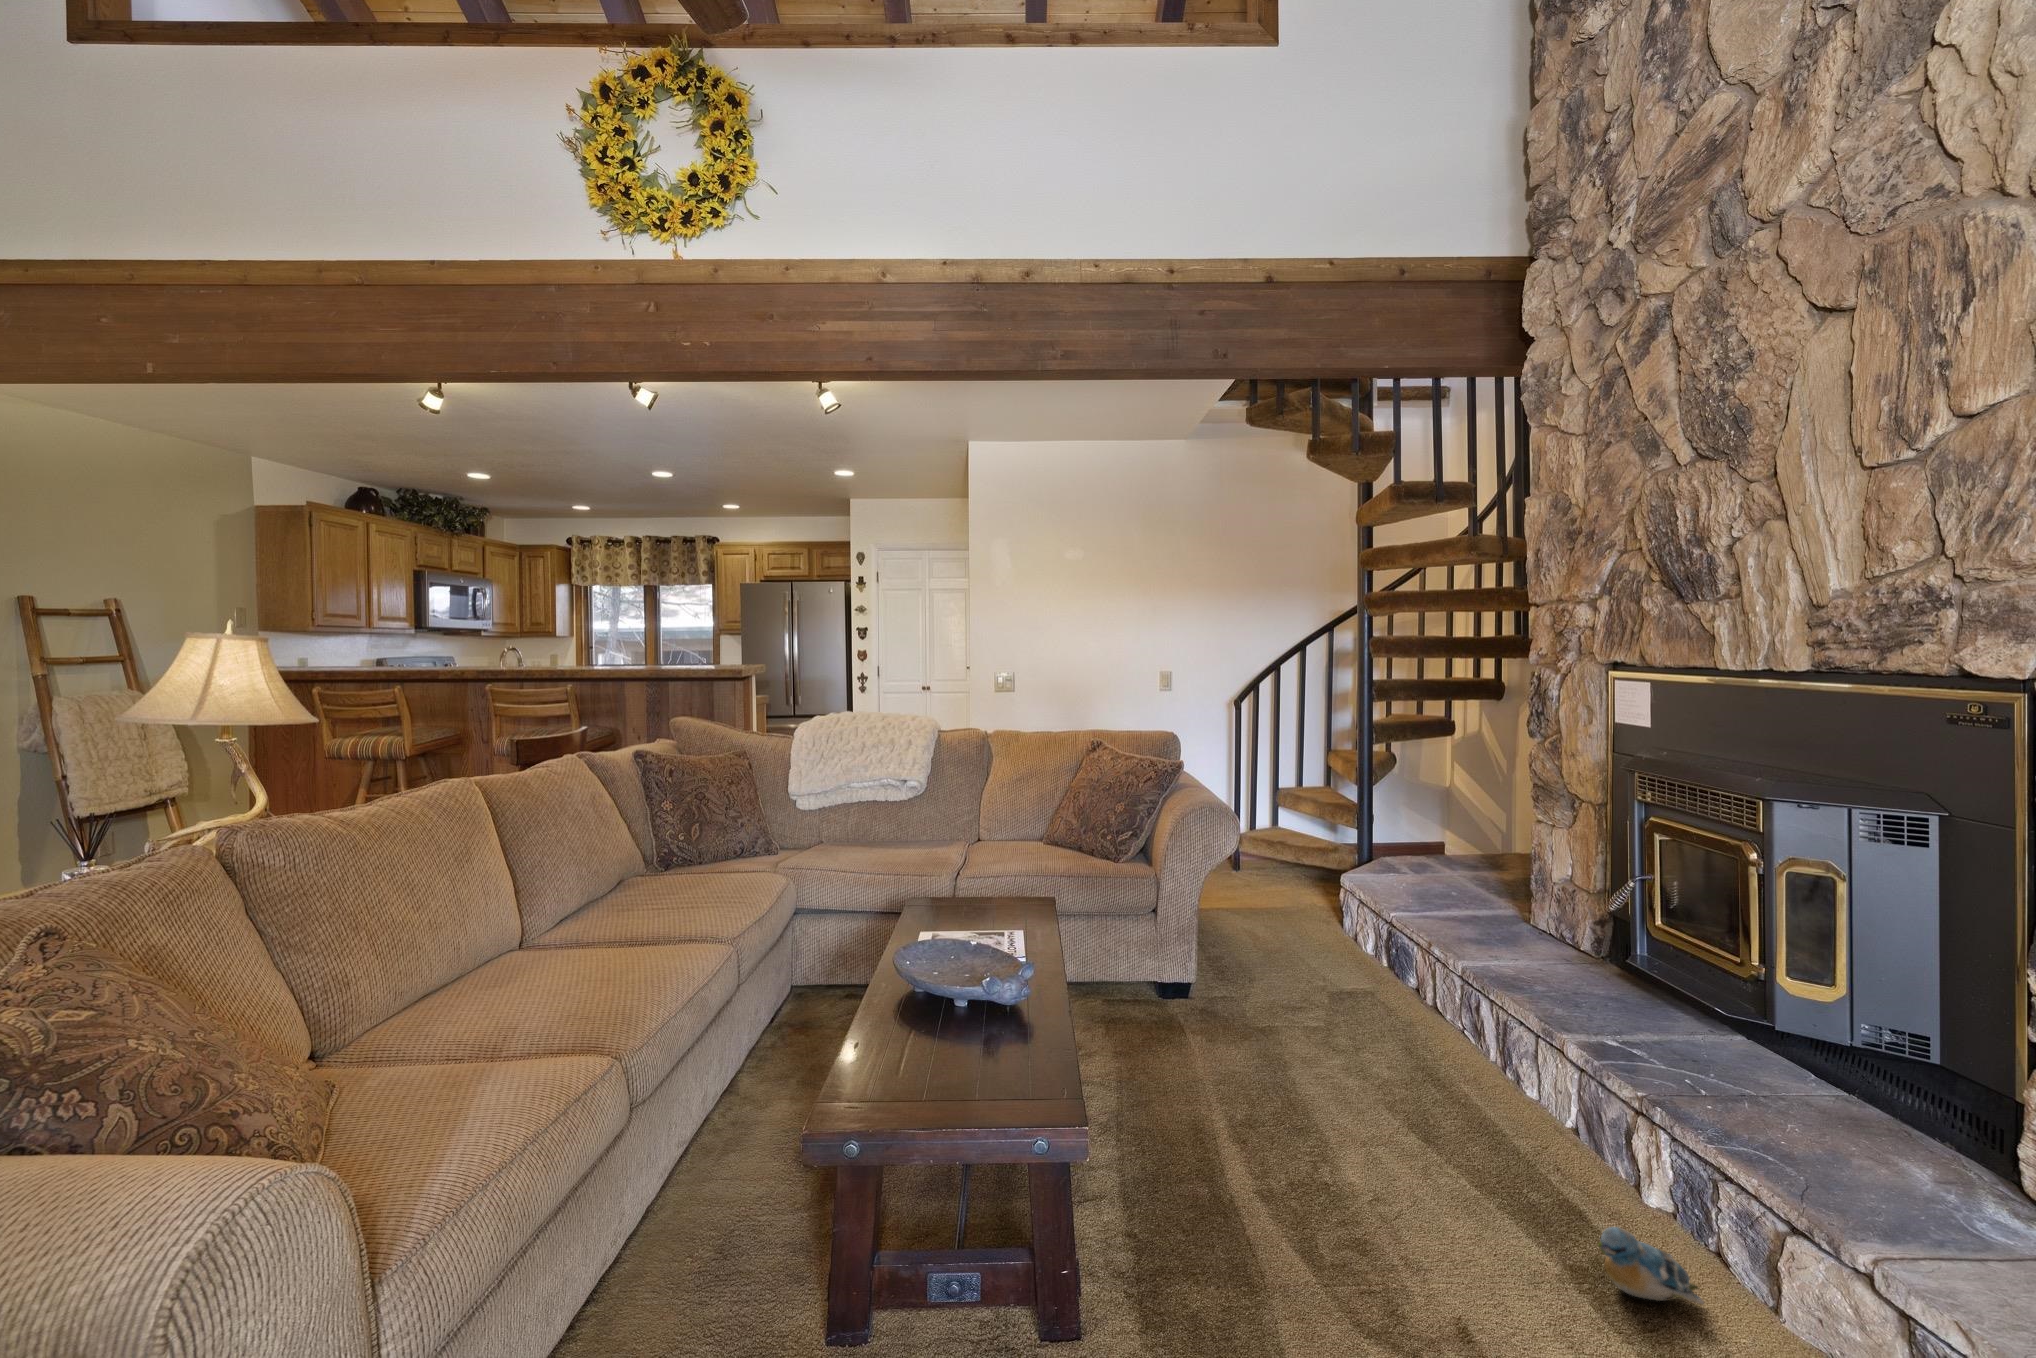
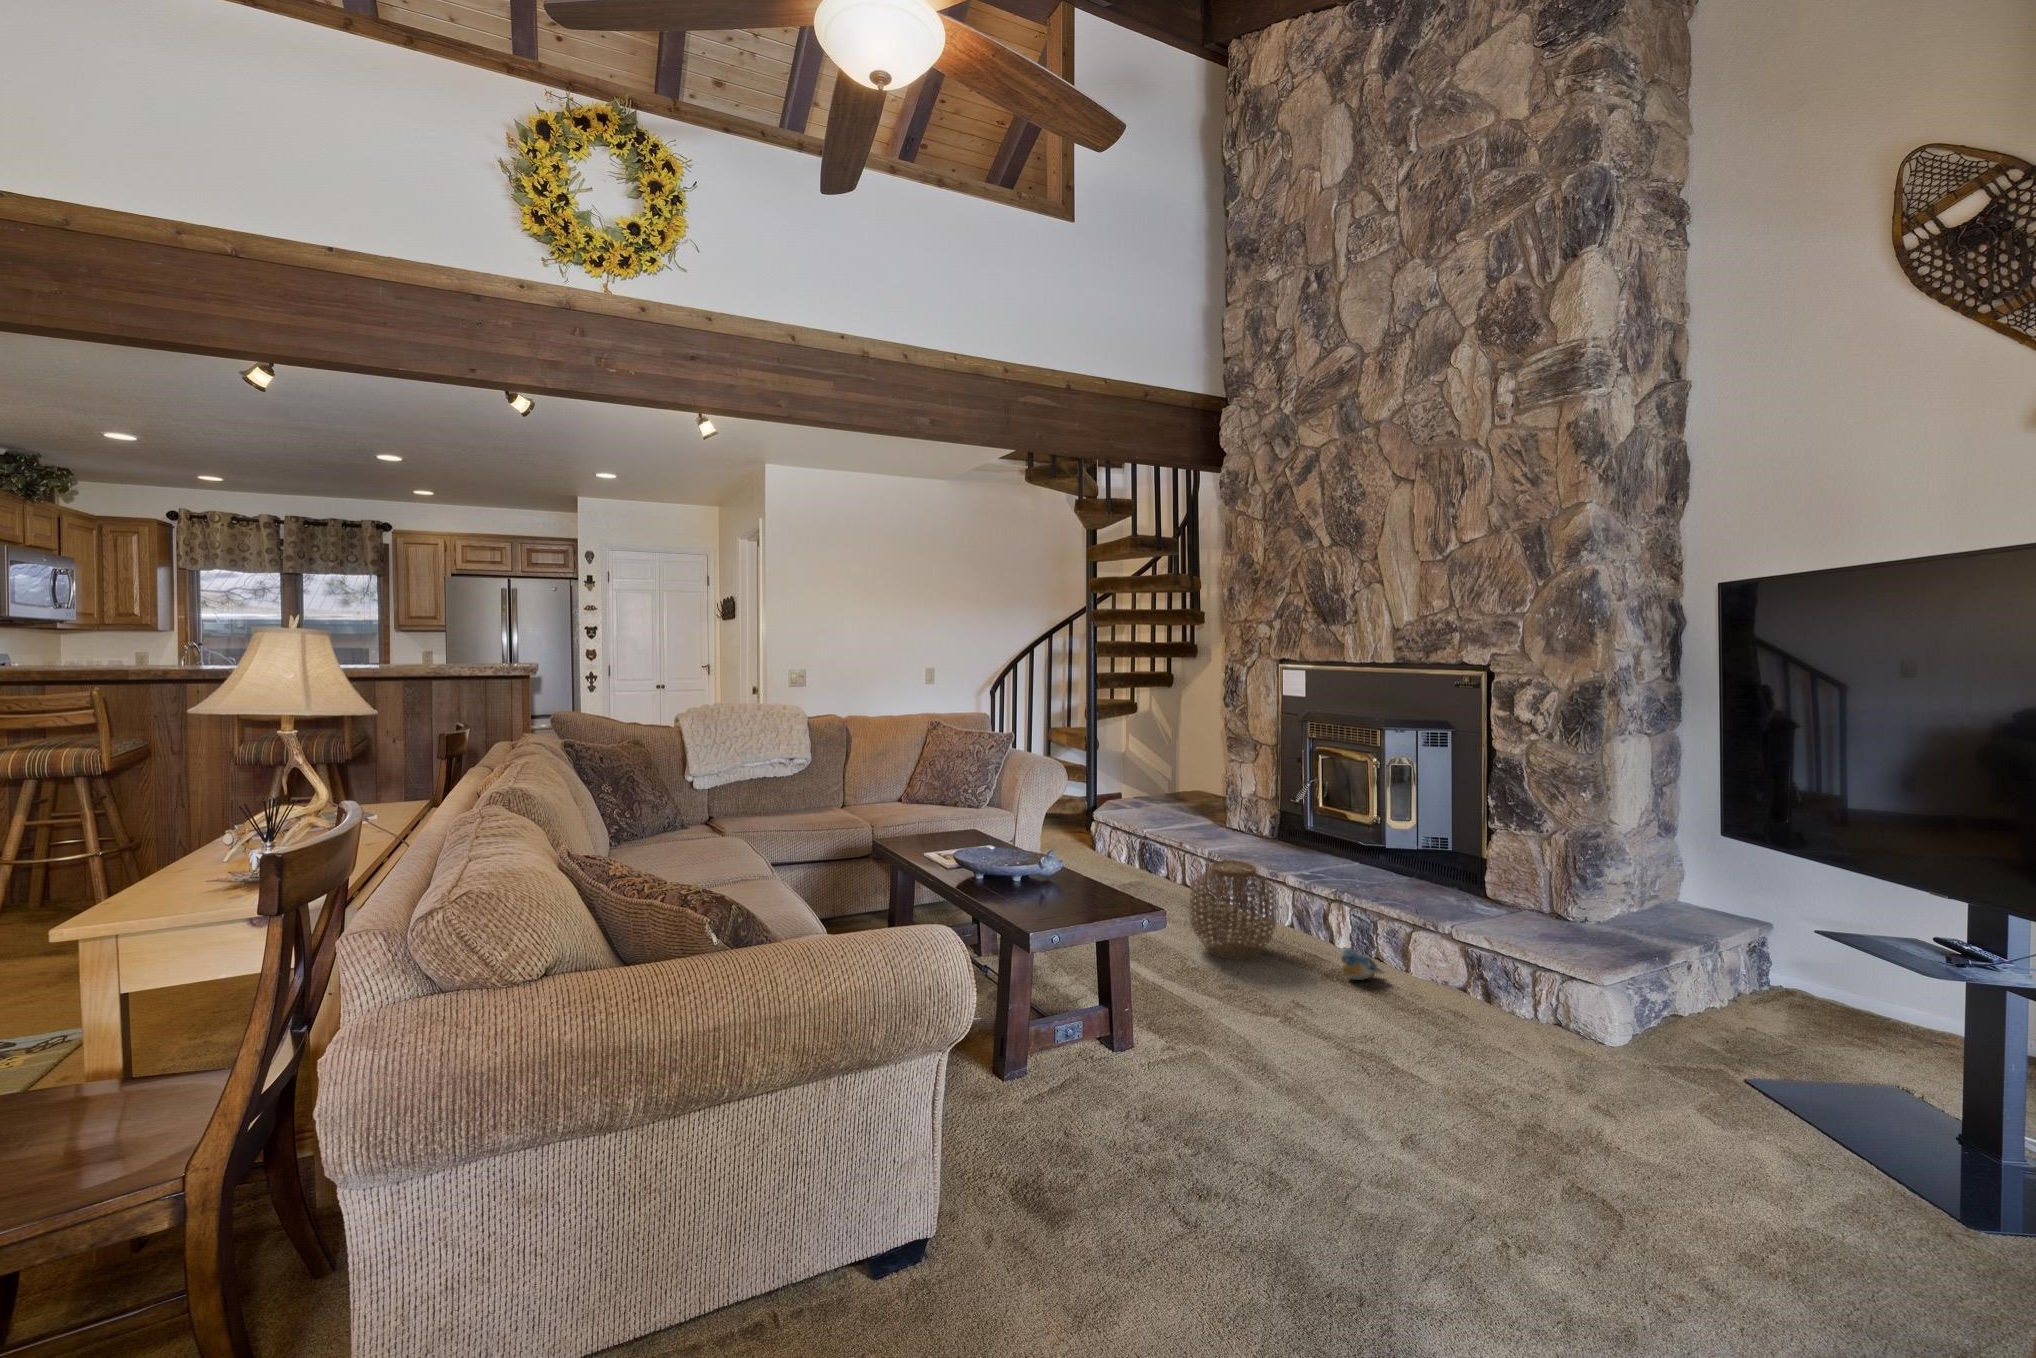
woven basket: none [1342,997,1500,1180] -> present [1190,860,1277,960]

